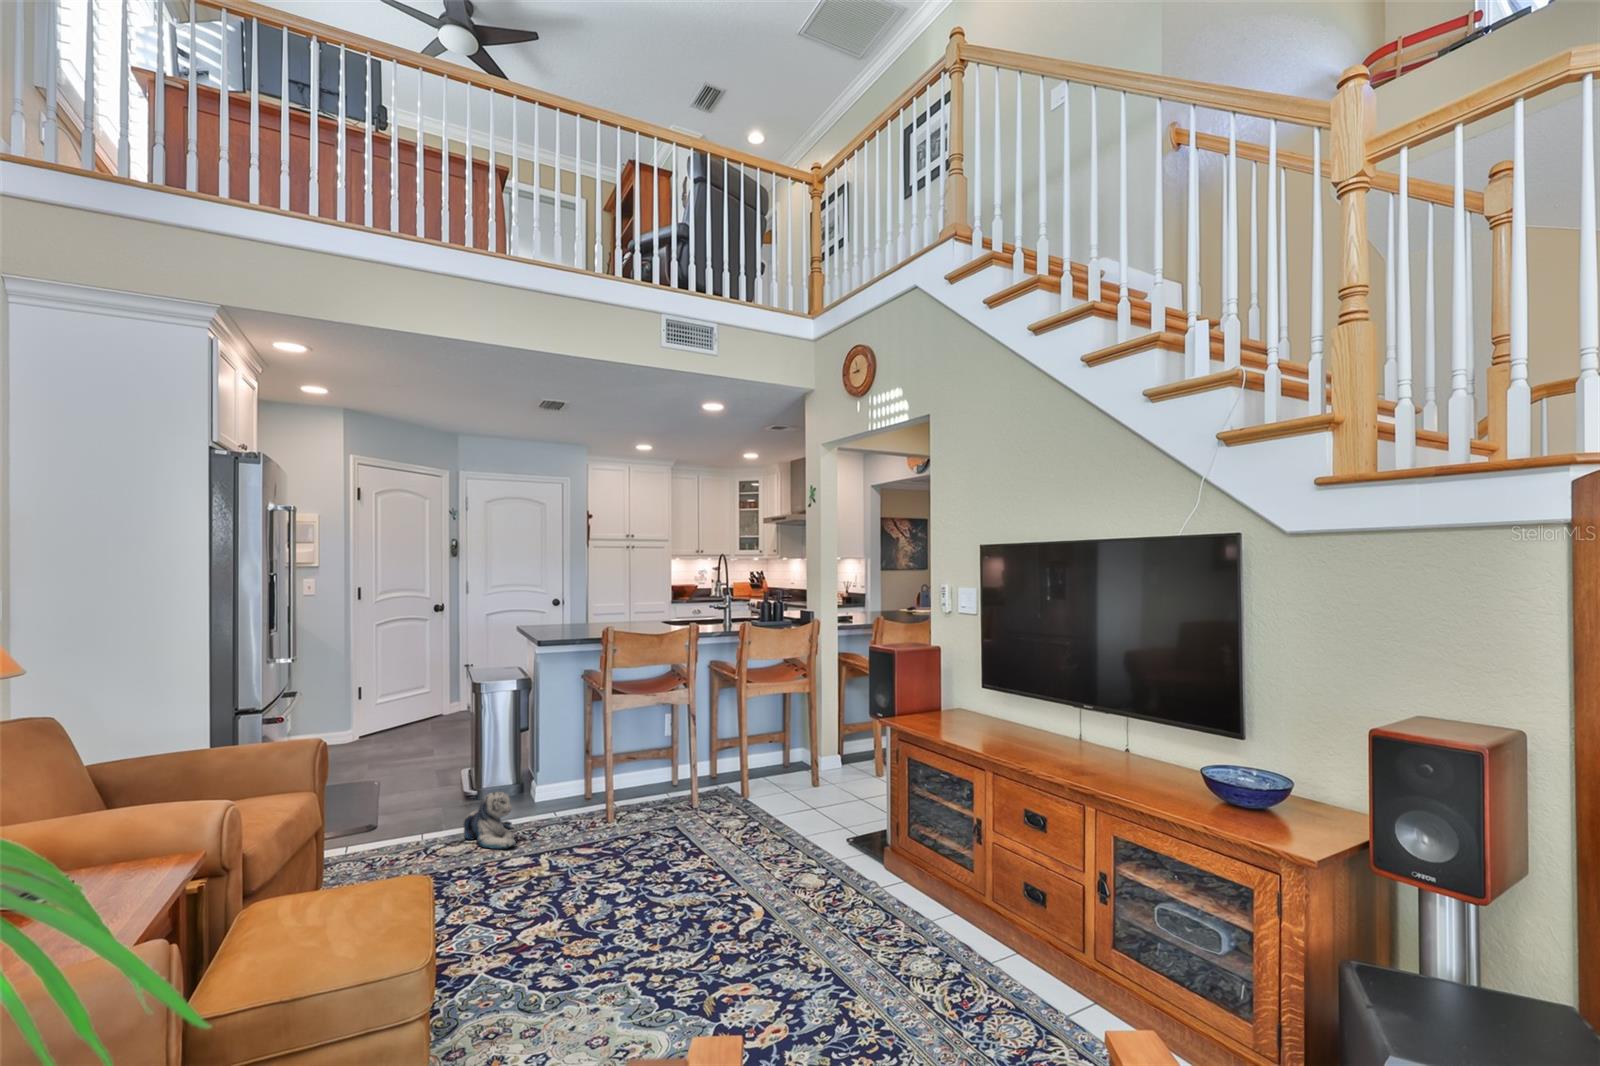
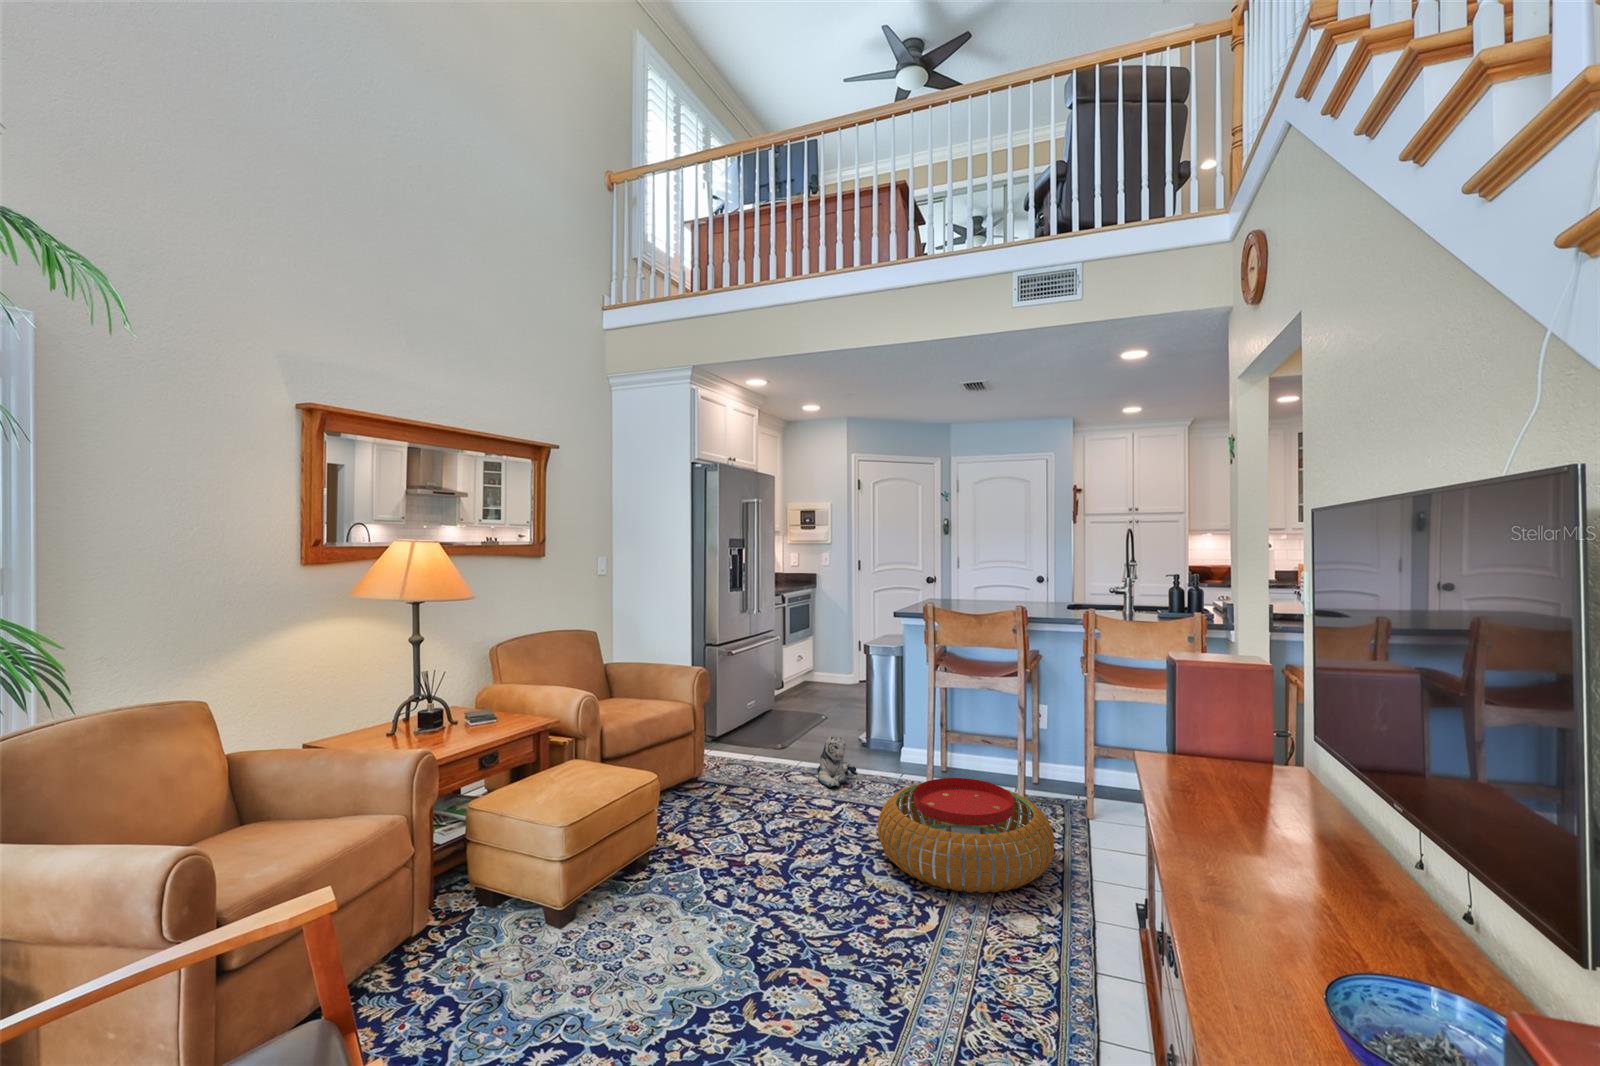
pouf: none [628,785,787,887] -> present [878,778,1054,893]

